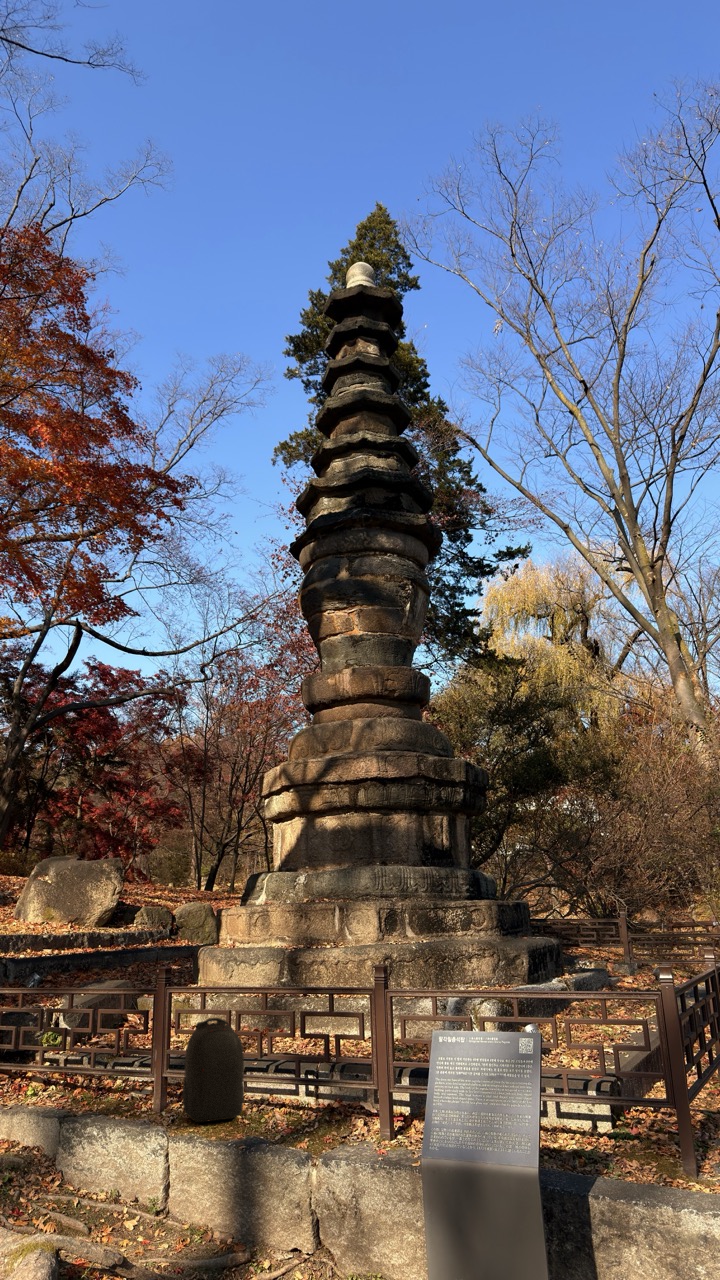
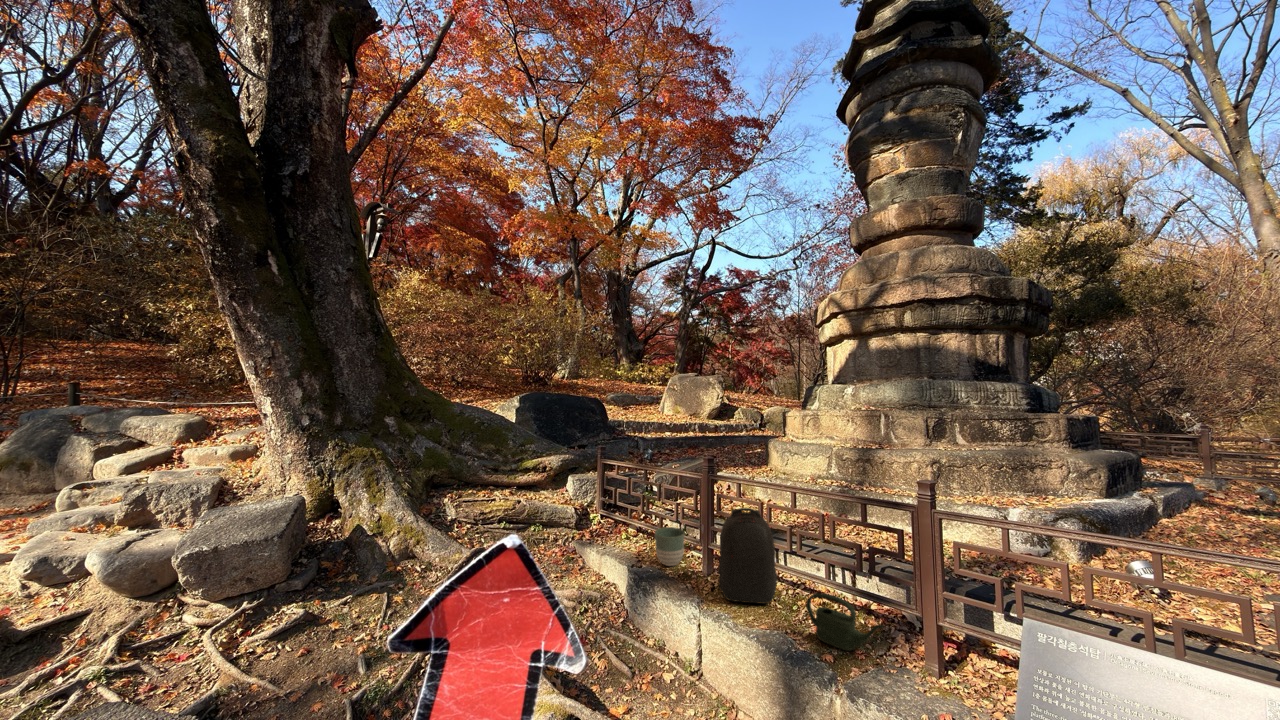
planter: none [99,1060,135,1108] -> present [655,527,685,566]
watering can: none [277,1086,344,1136] -> present [806,594,884,651]

